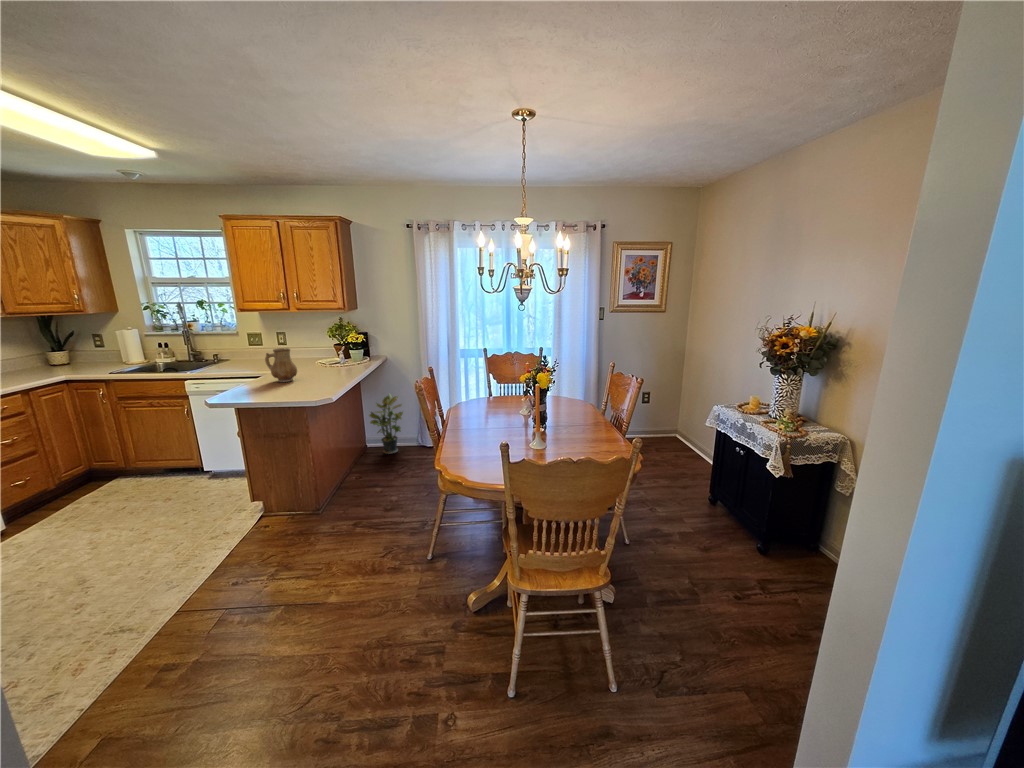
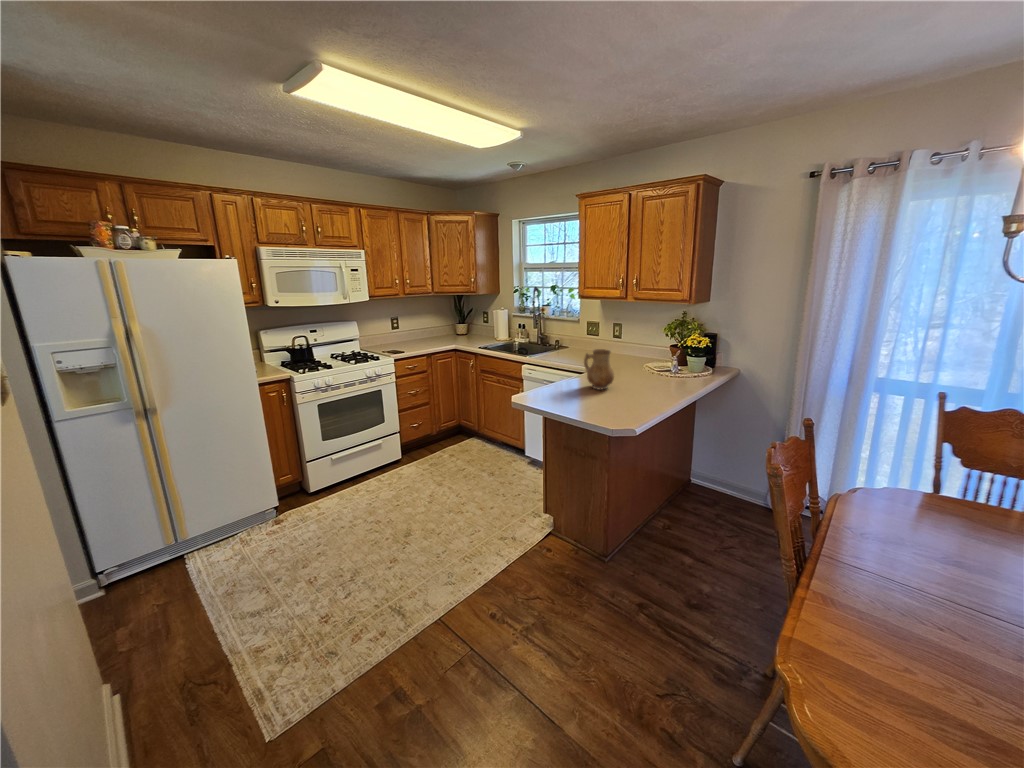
potted plant: present [370,394,403,454] -> none [694,423,748,507]

